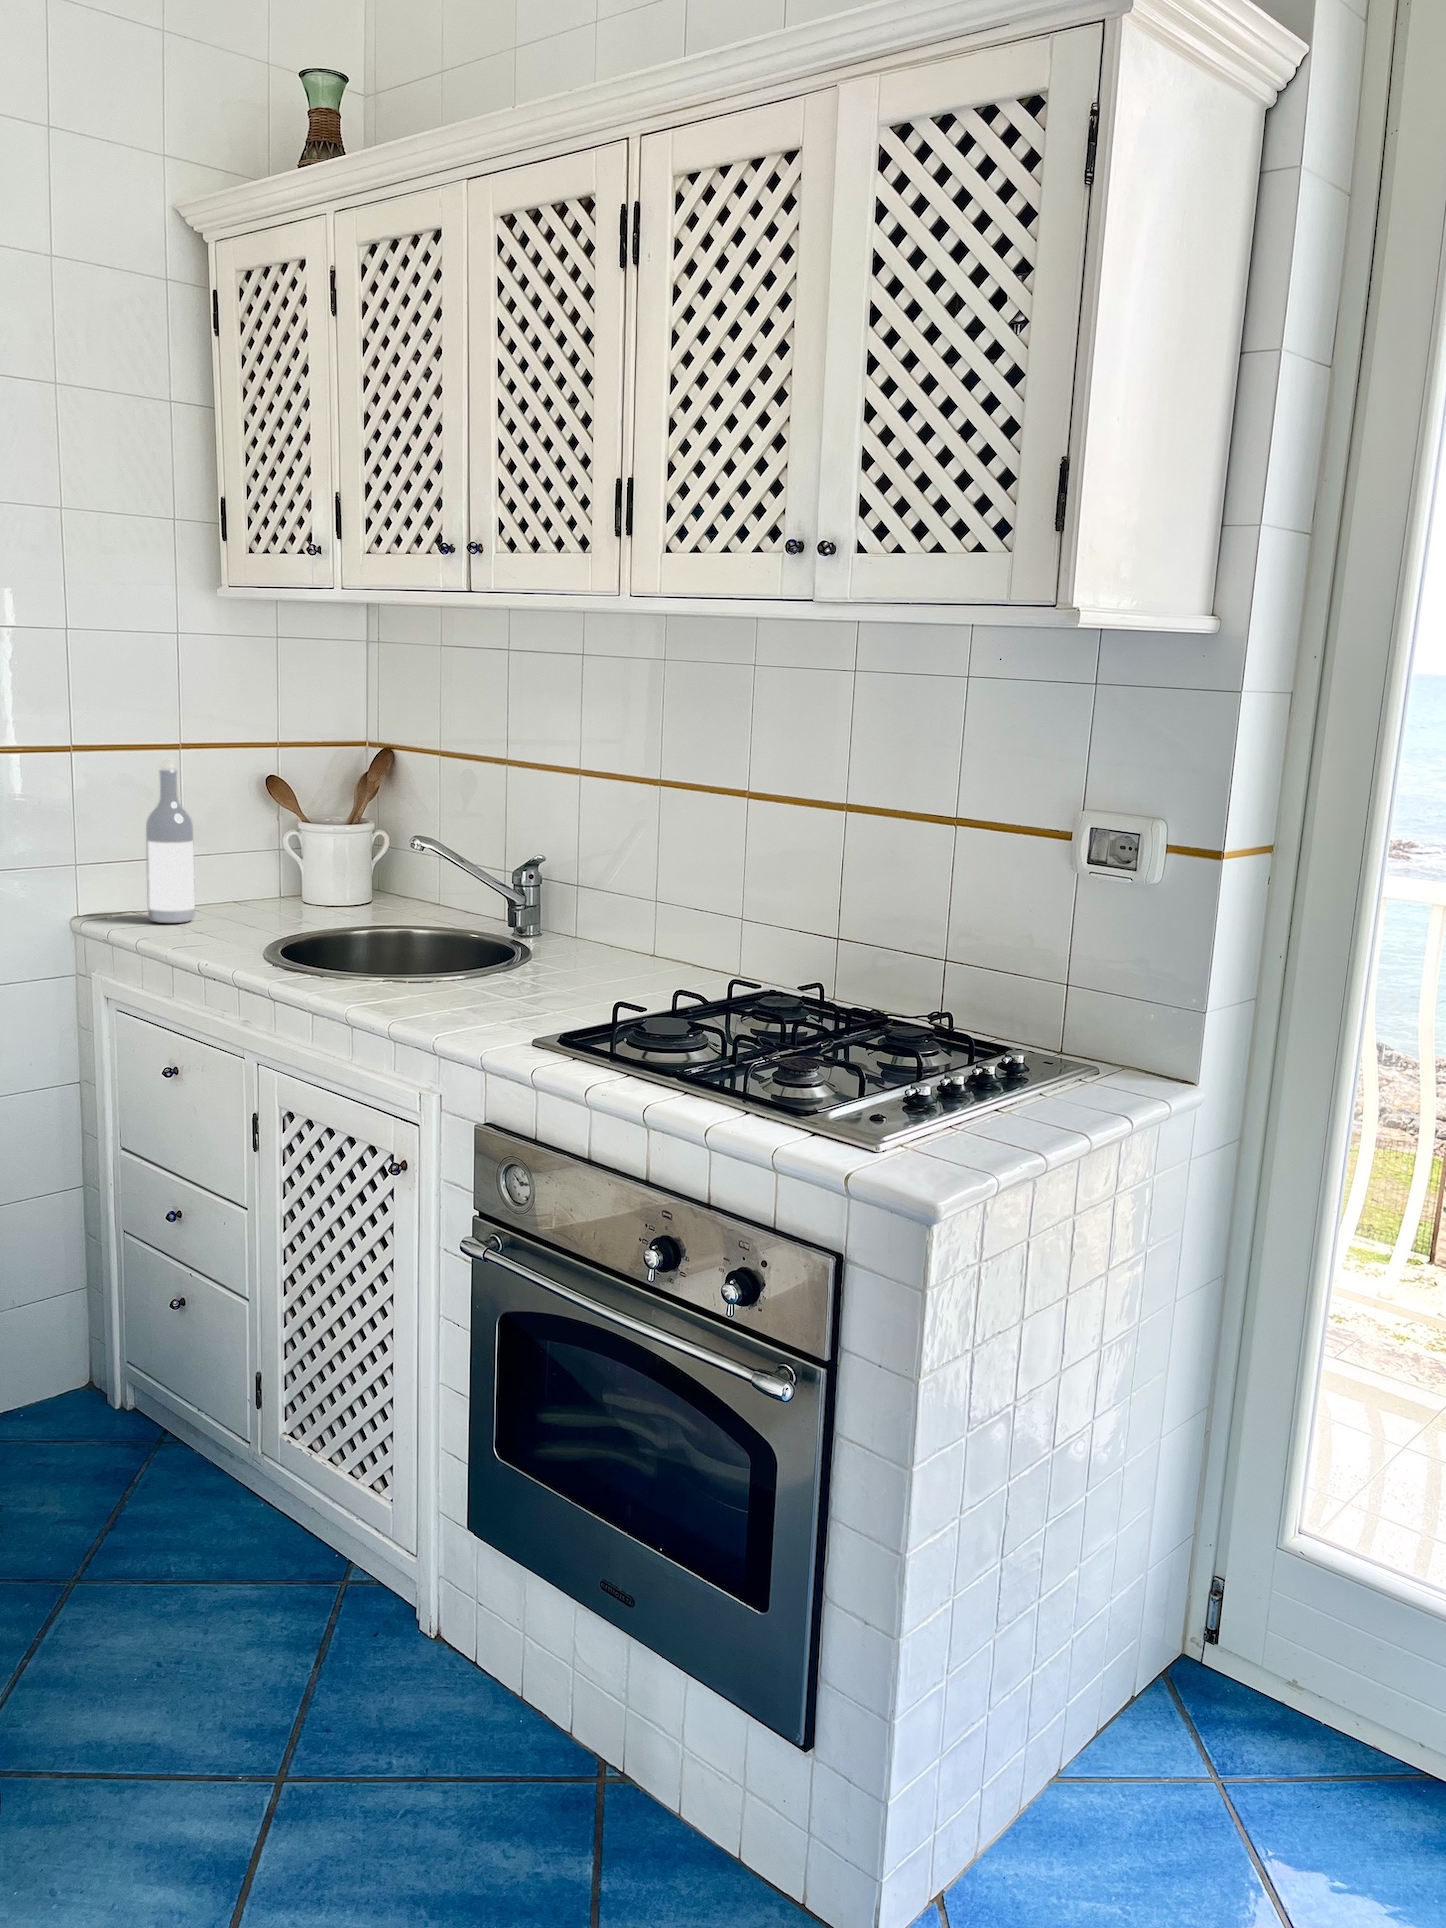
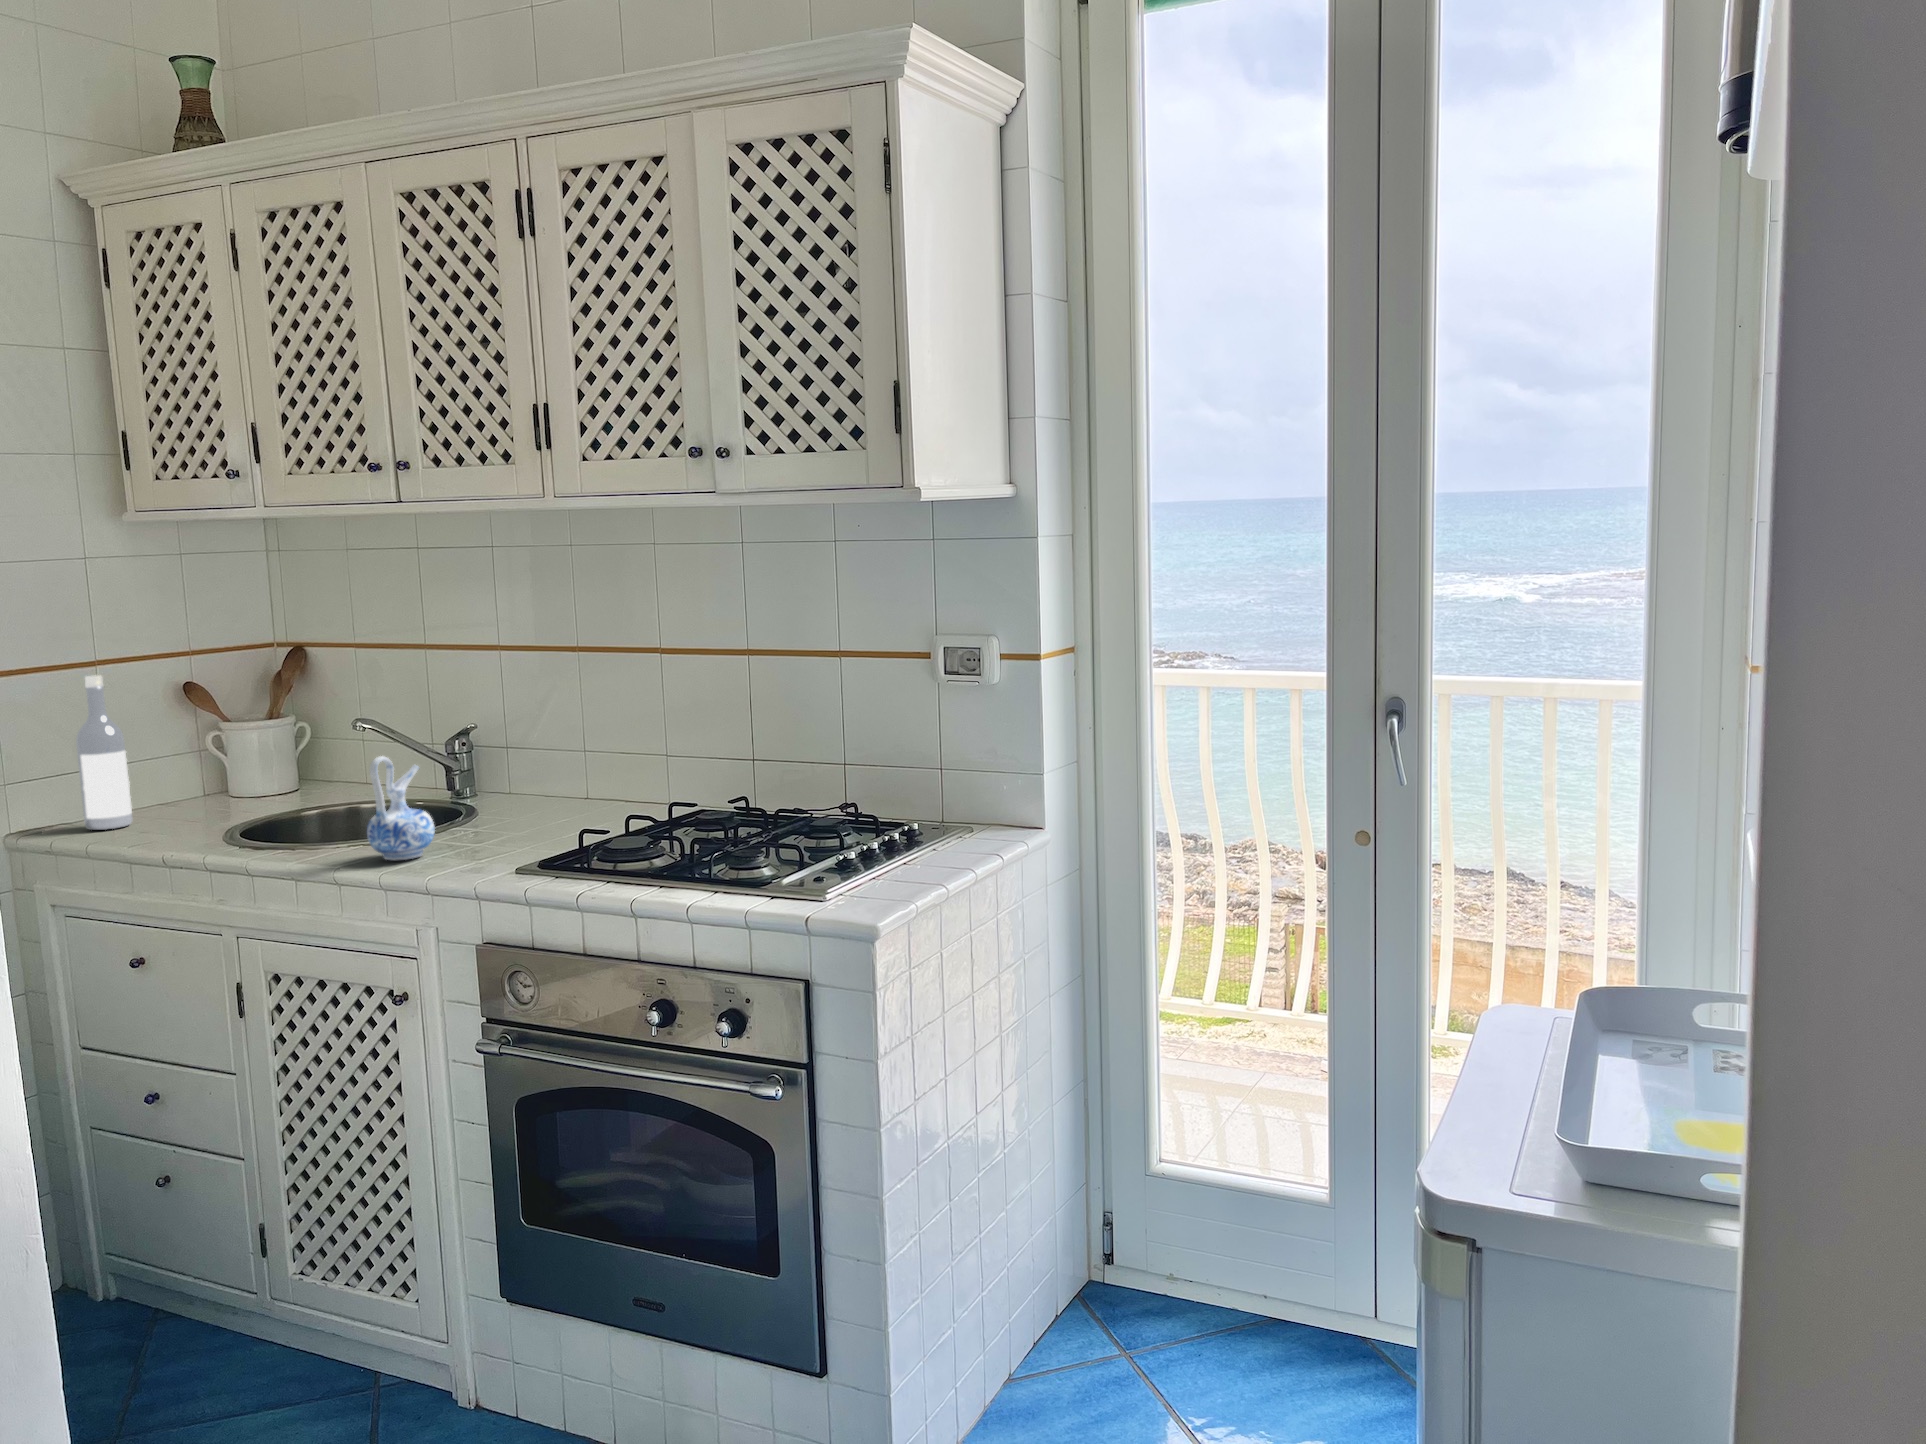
ceramic pitcher: none [386,885,461,1007] -> present [367,756,435,860]

